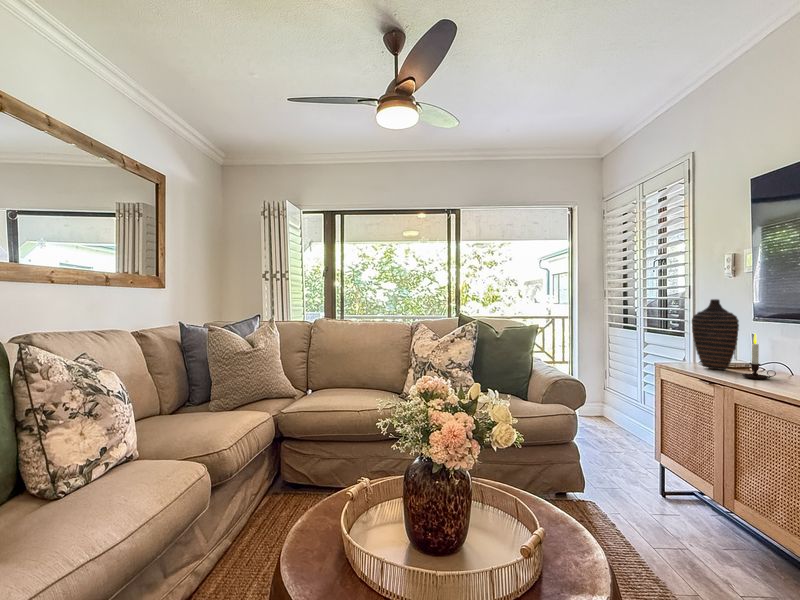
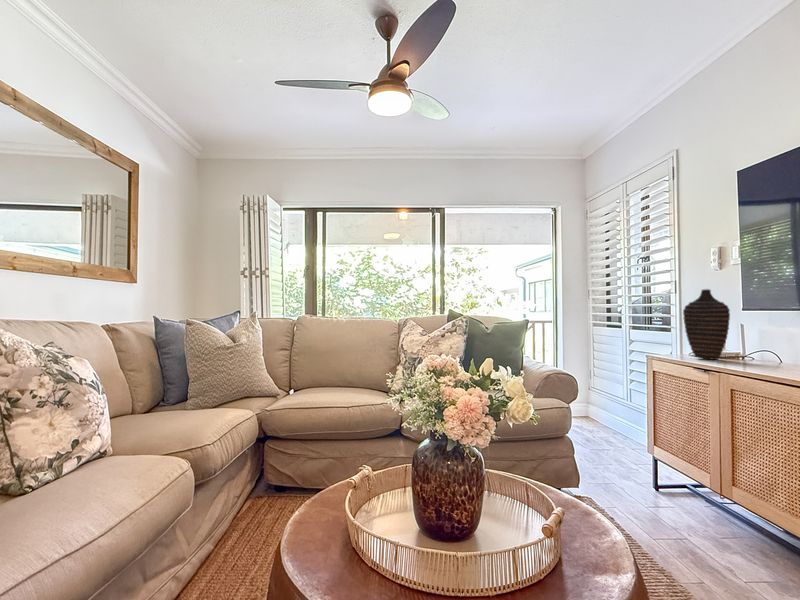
candle: present [742,333,776,379] -> none [735,320,768,366]

